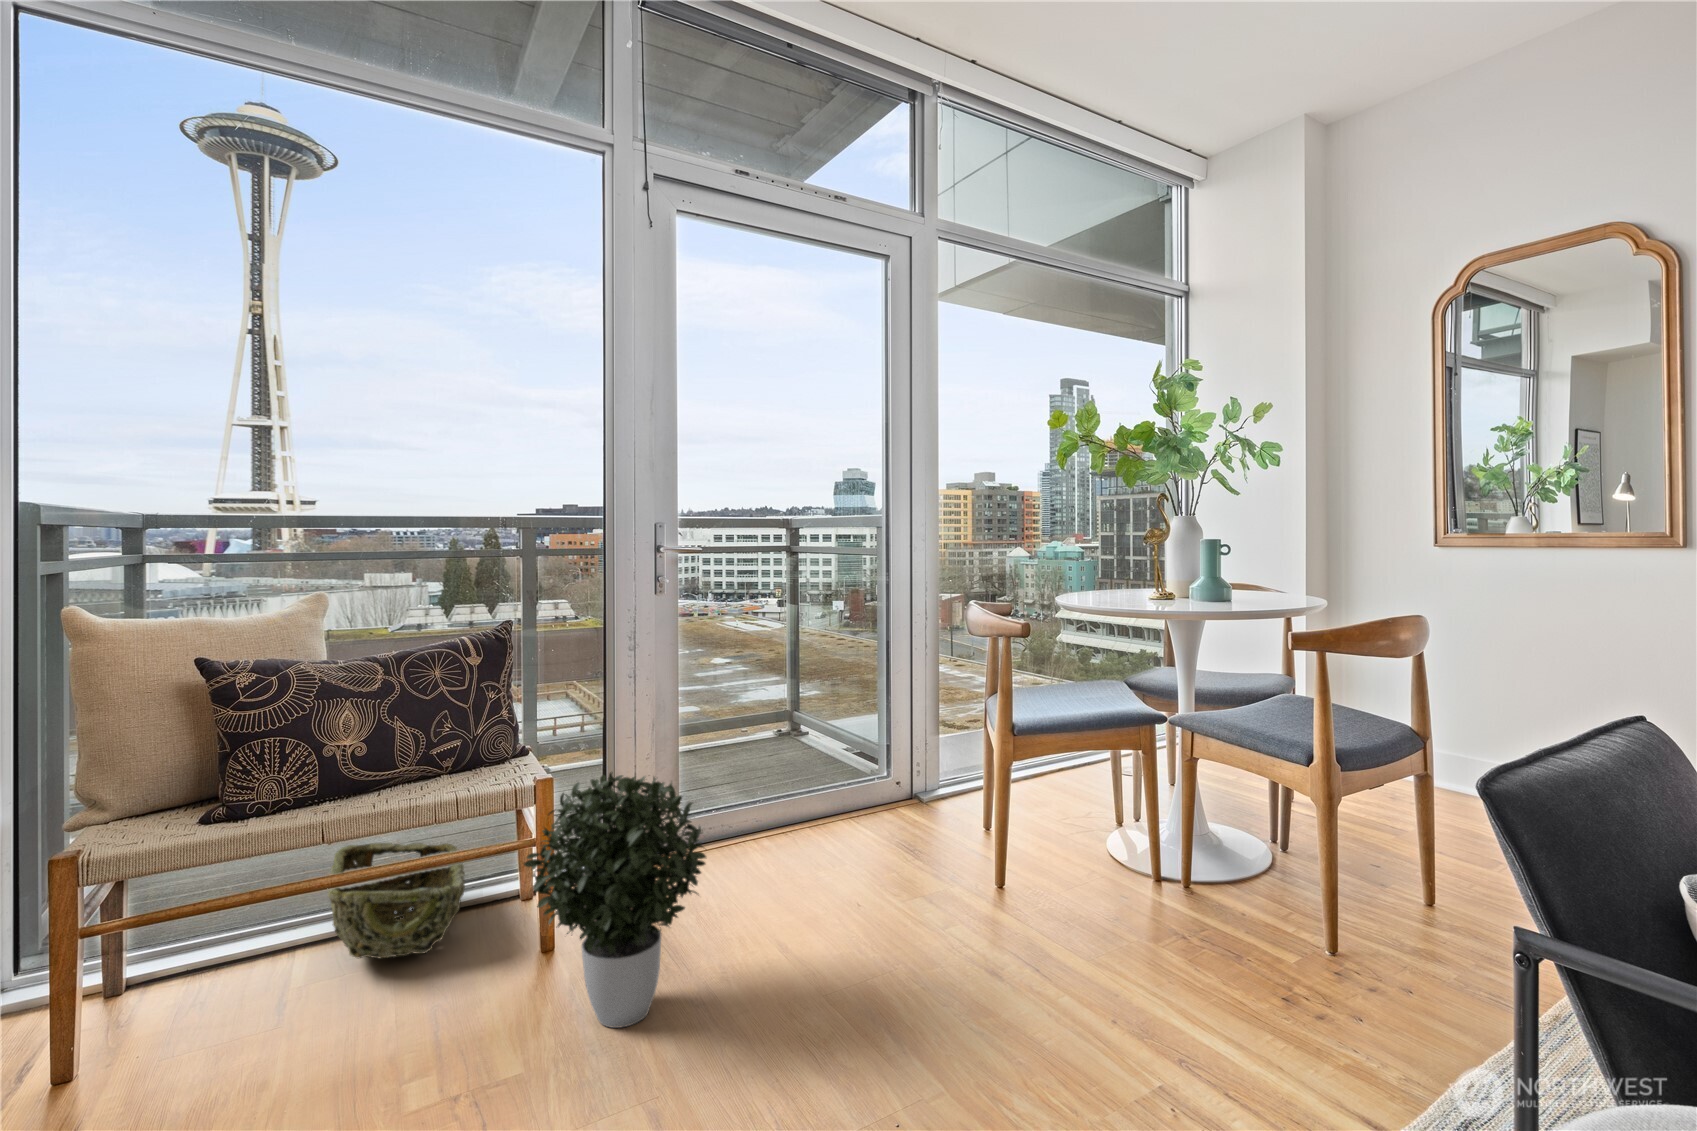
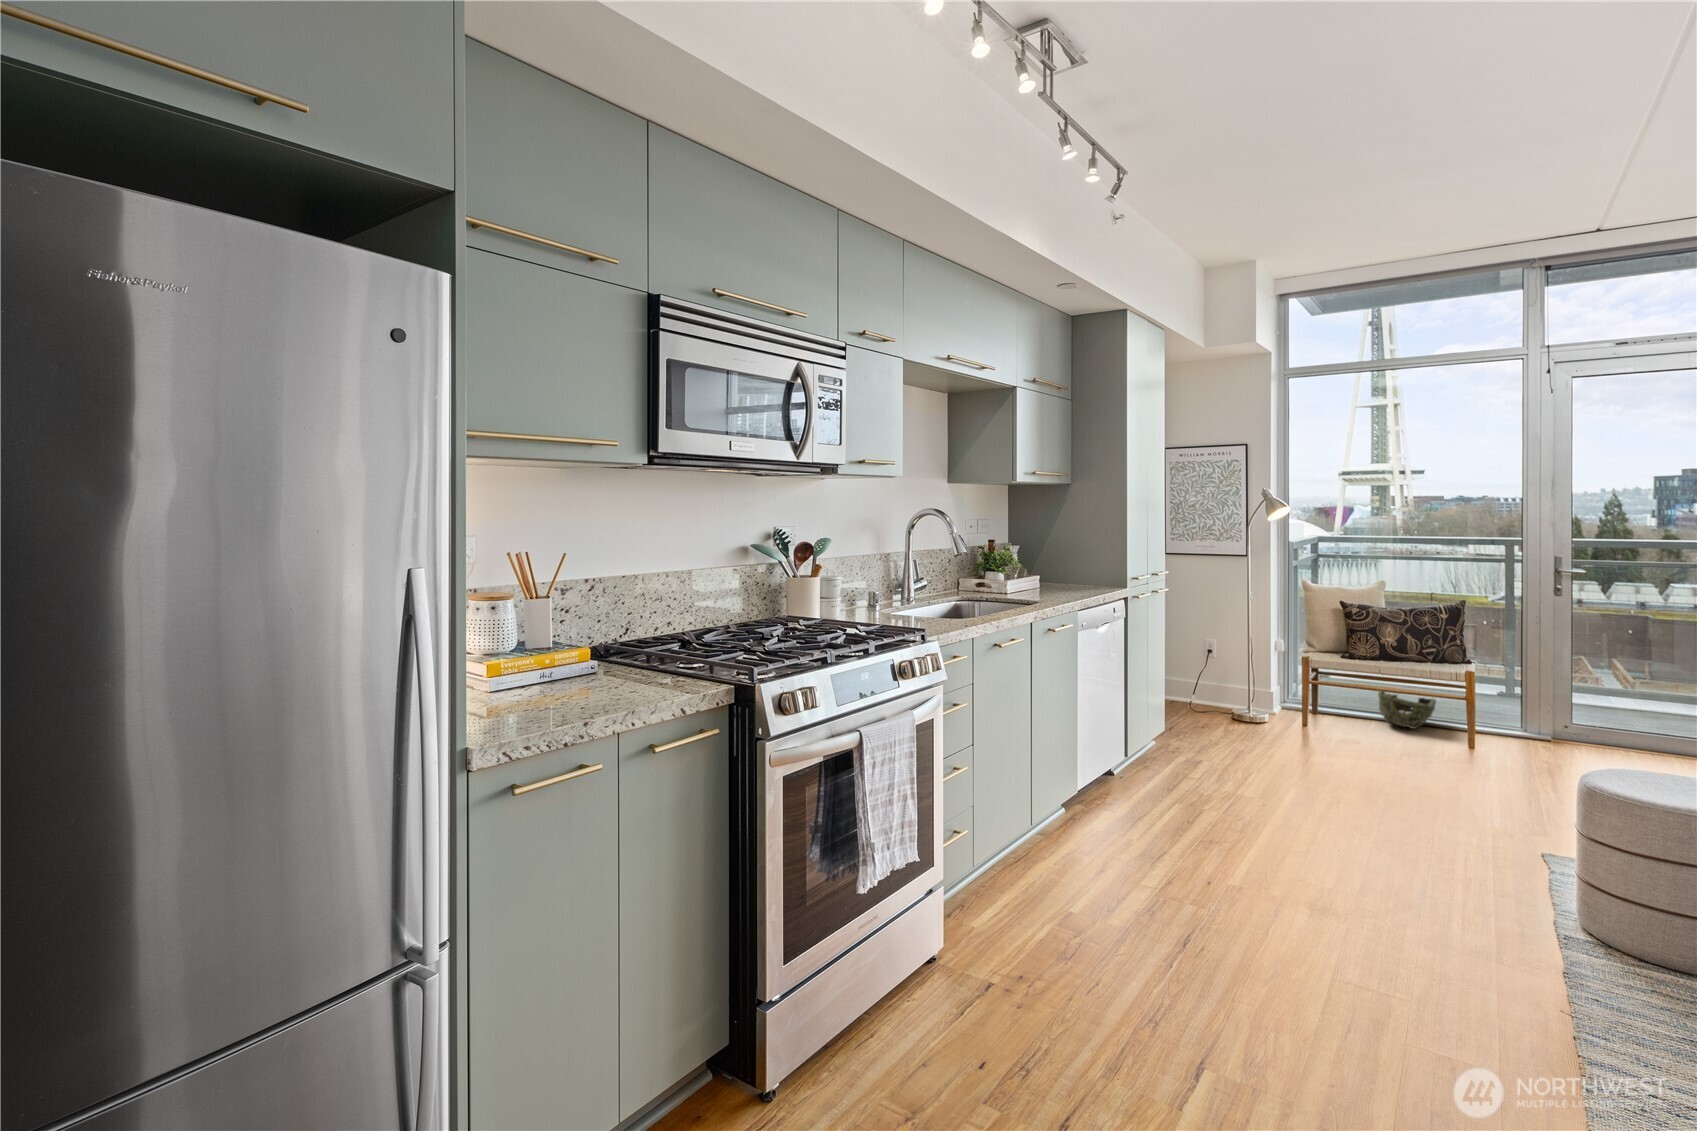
potted plant: present [524,772,706,1028] -> none [1448,665,1535,762]

